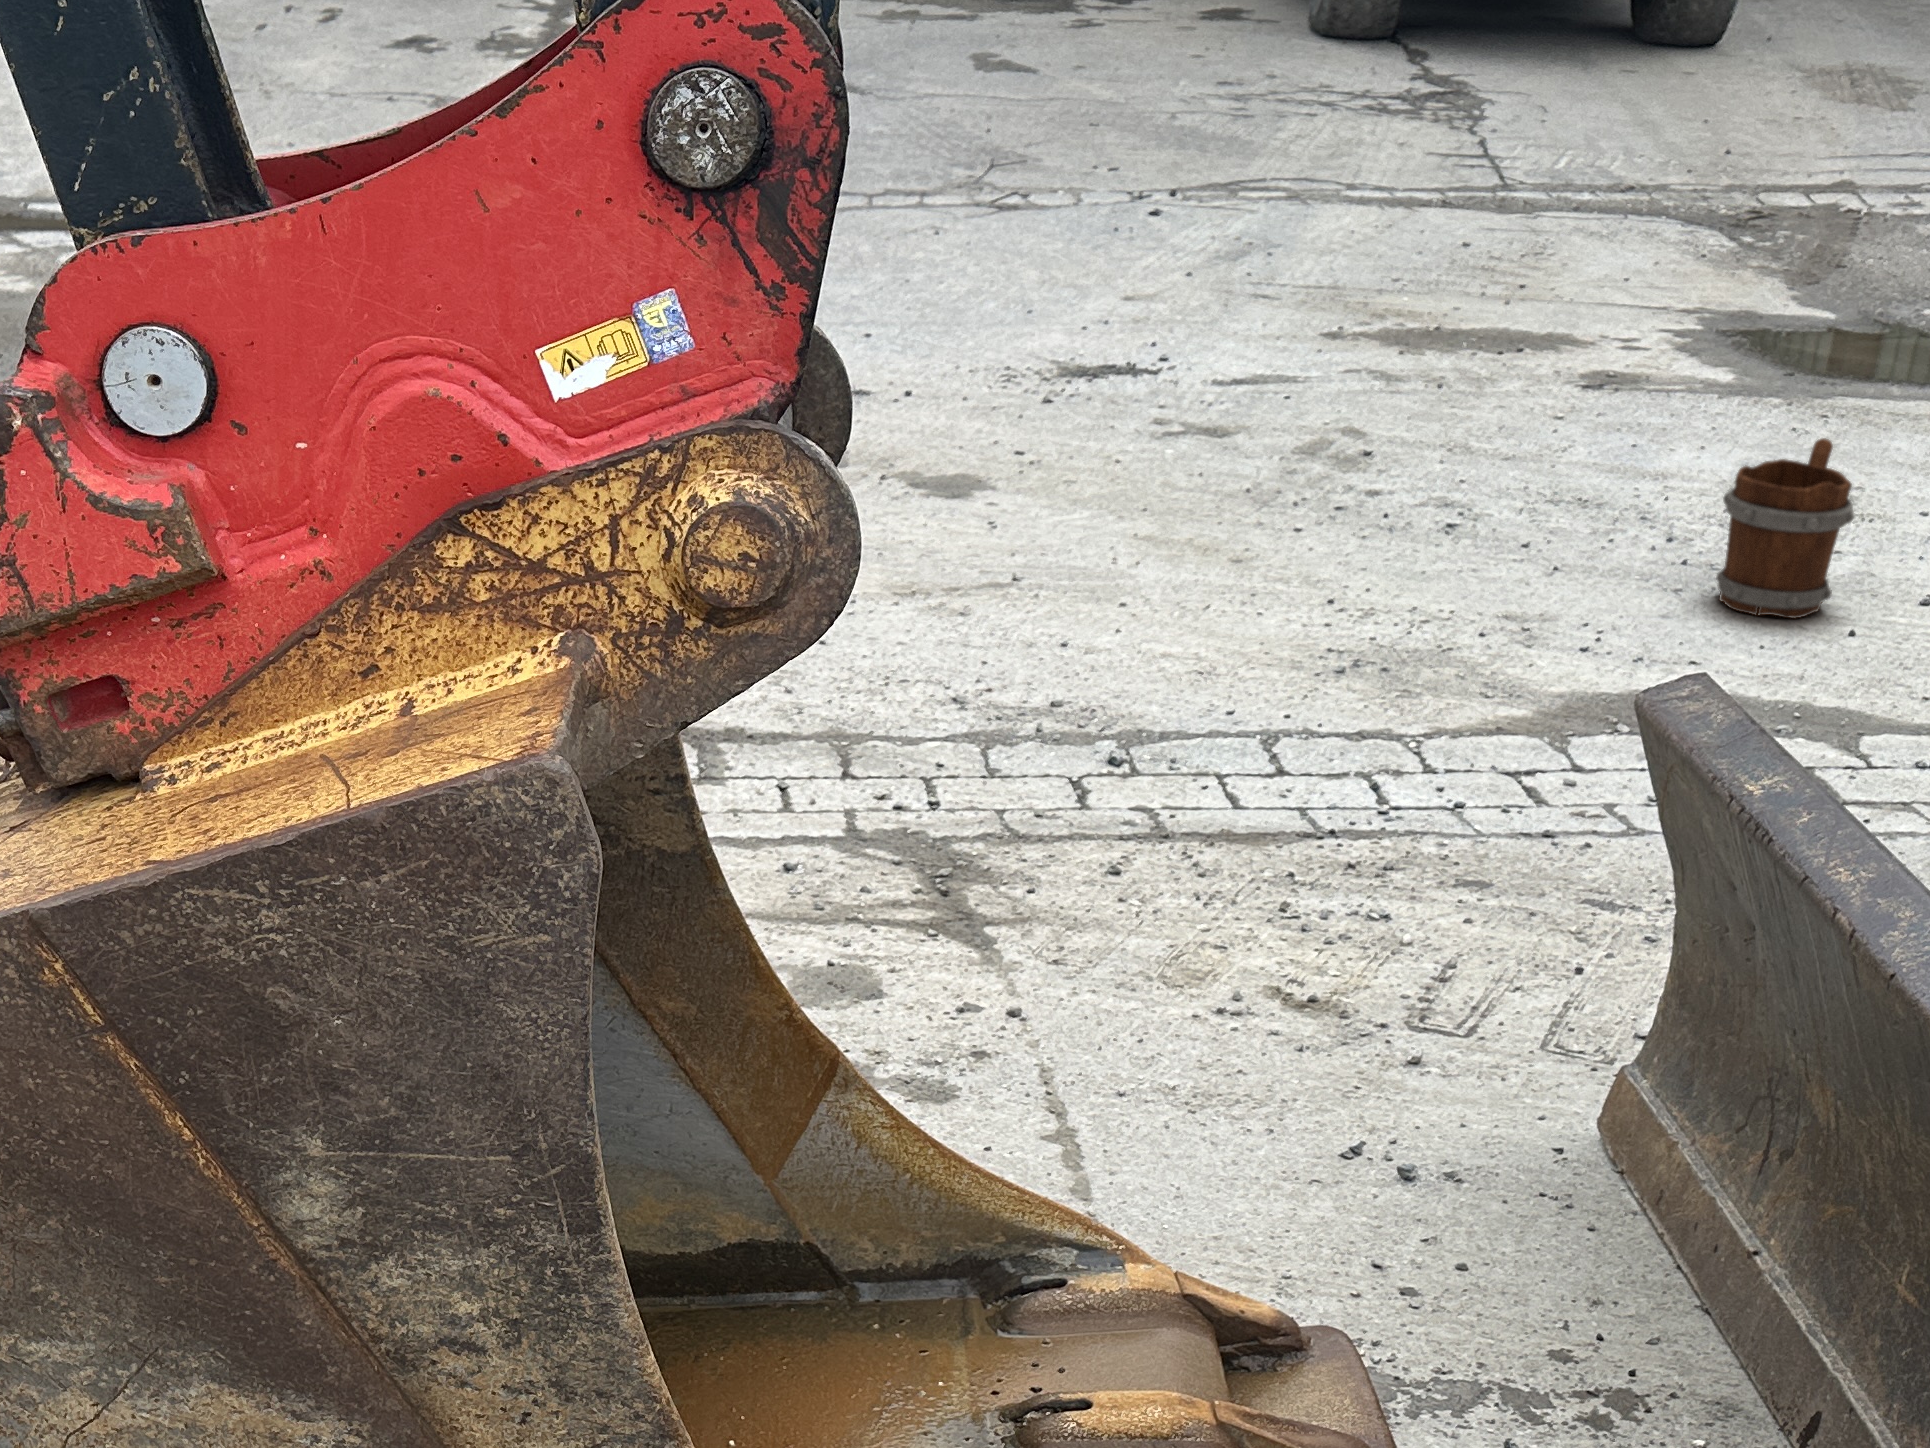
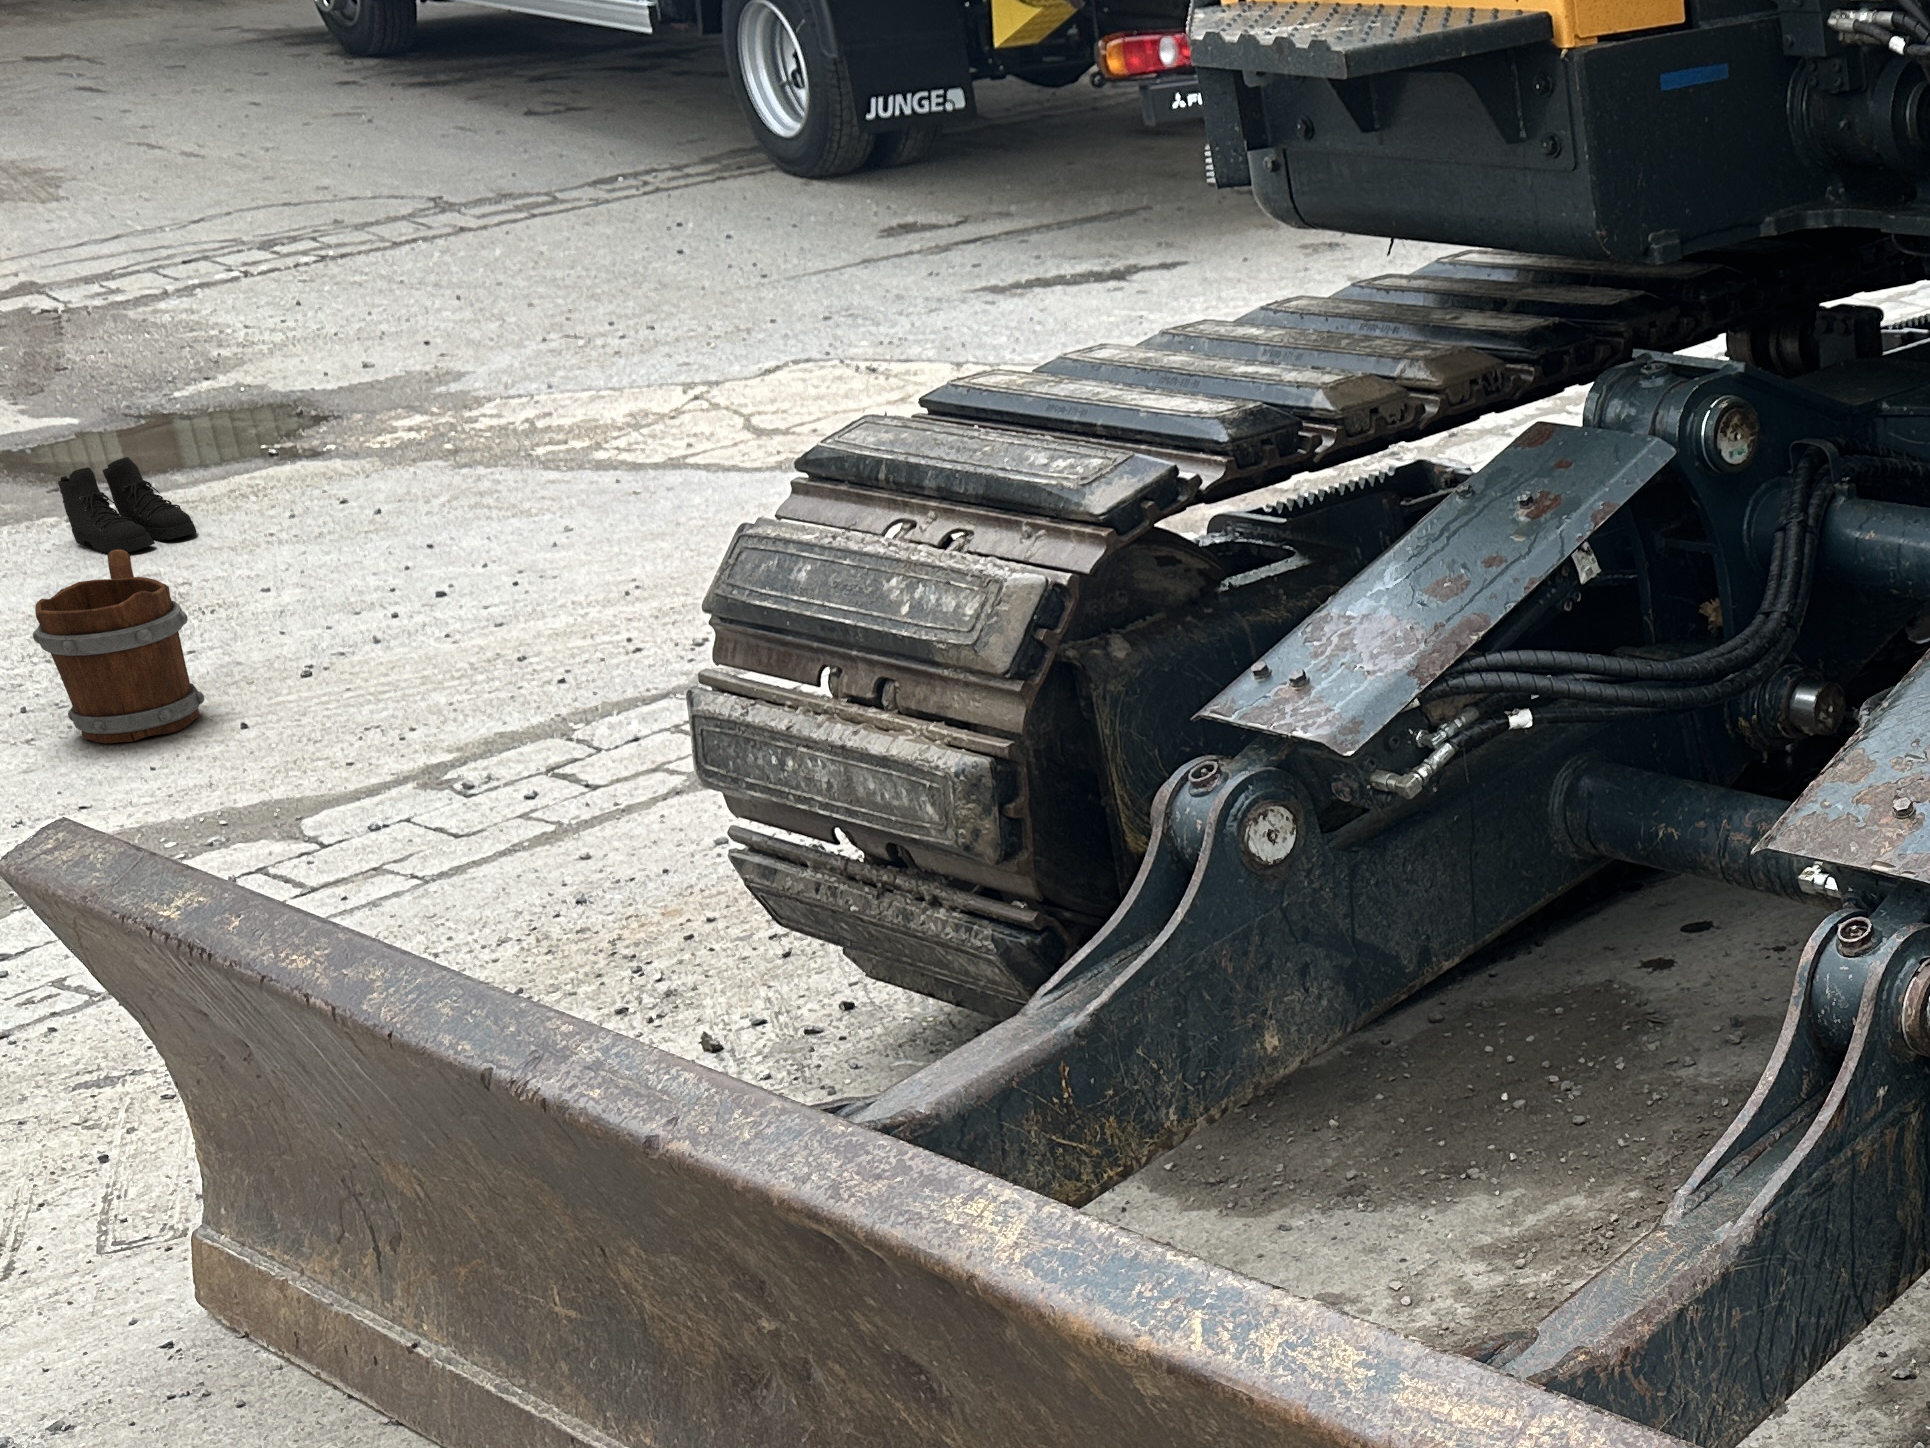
boots: none [1787,356,1890,444] -> present [58,457,197,553]

